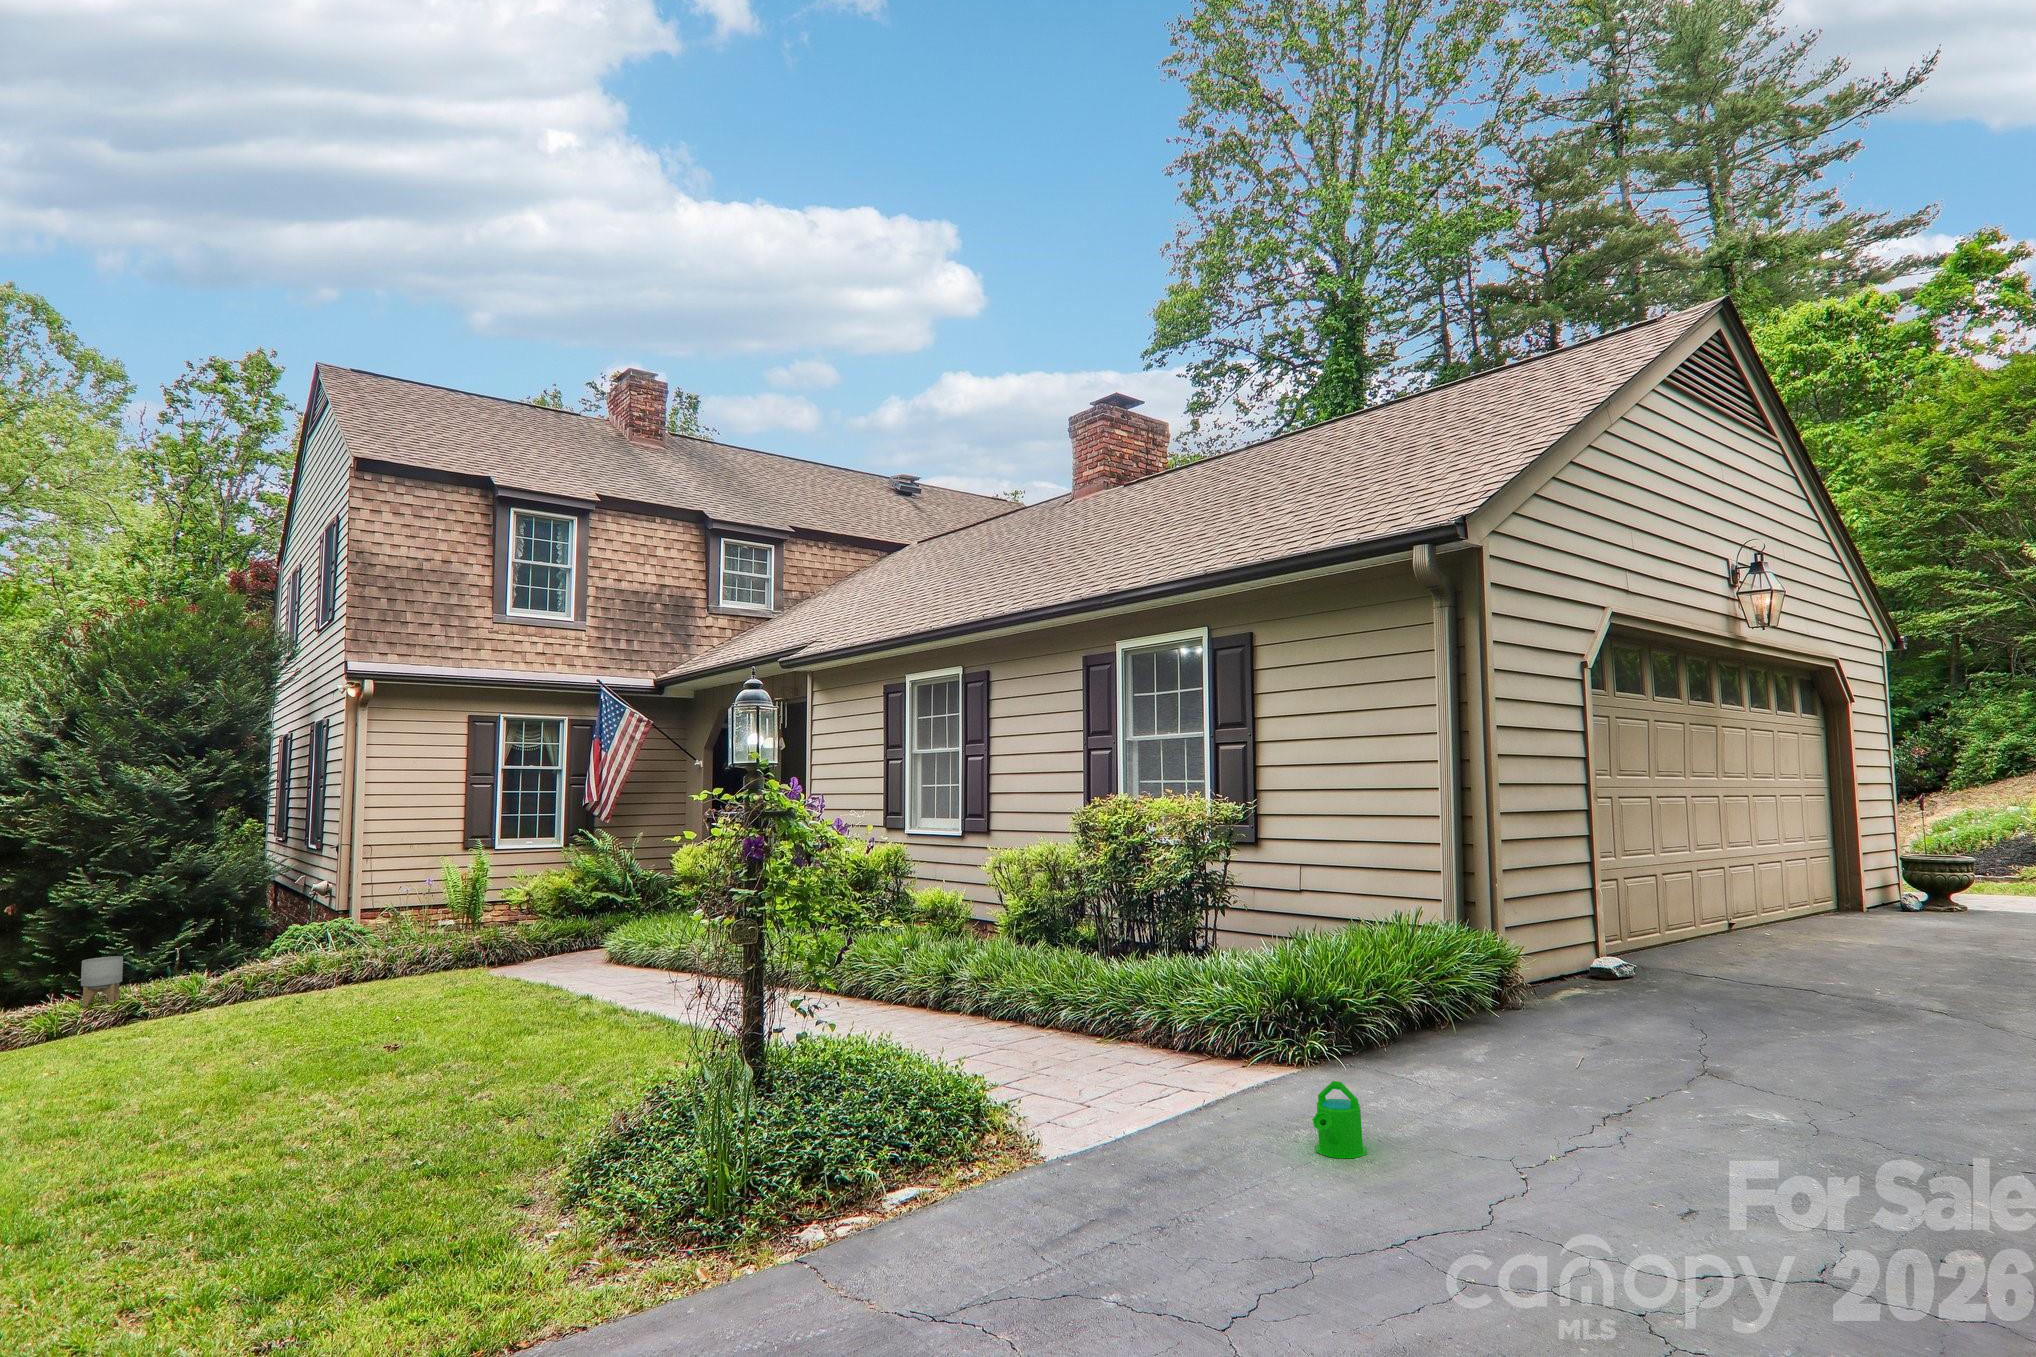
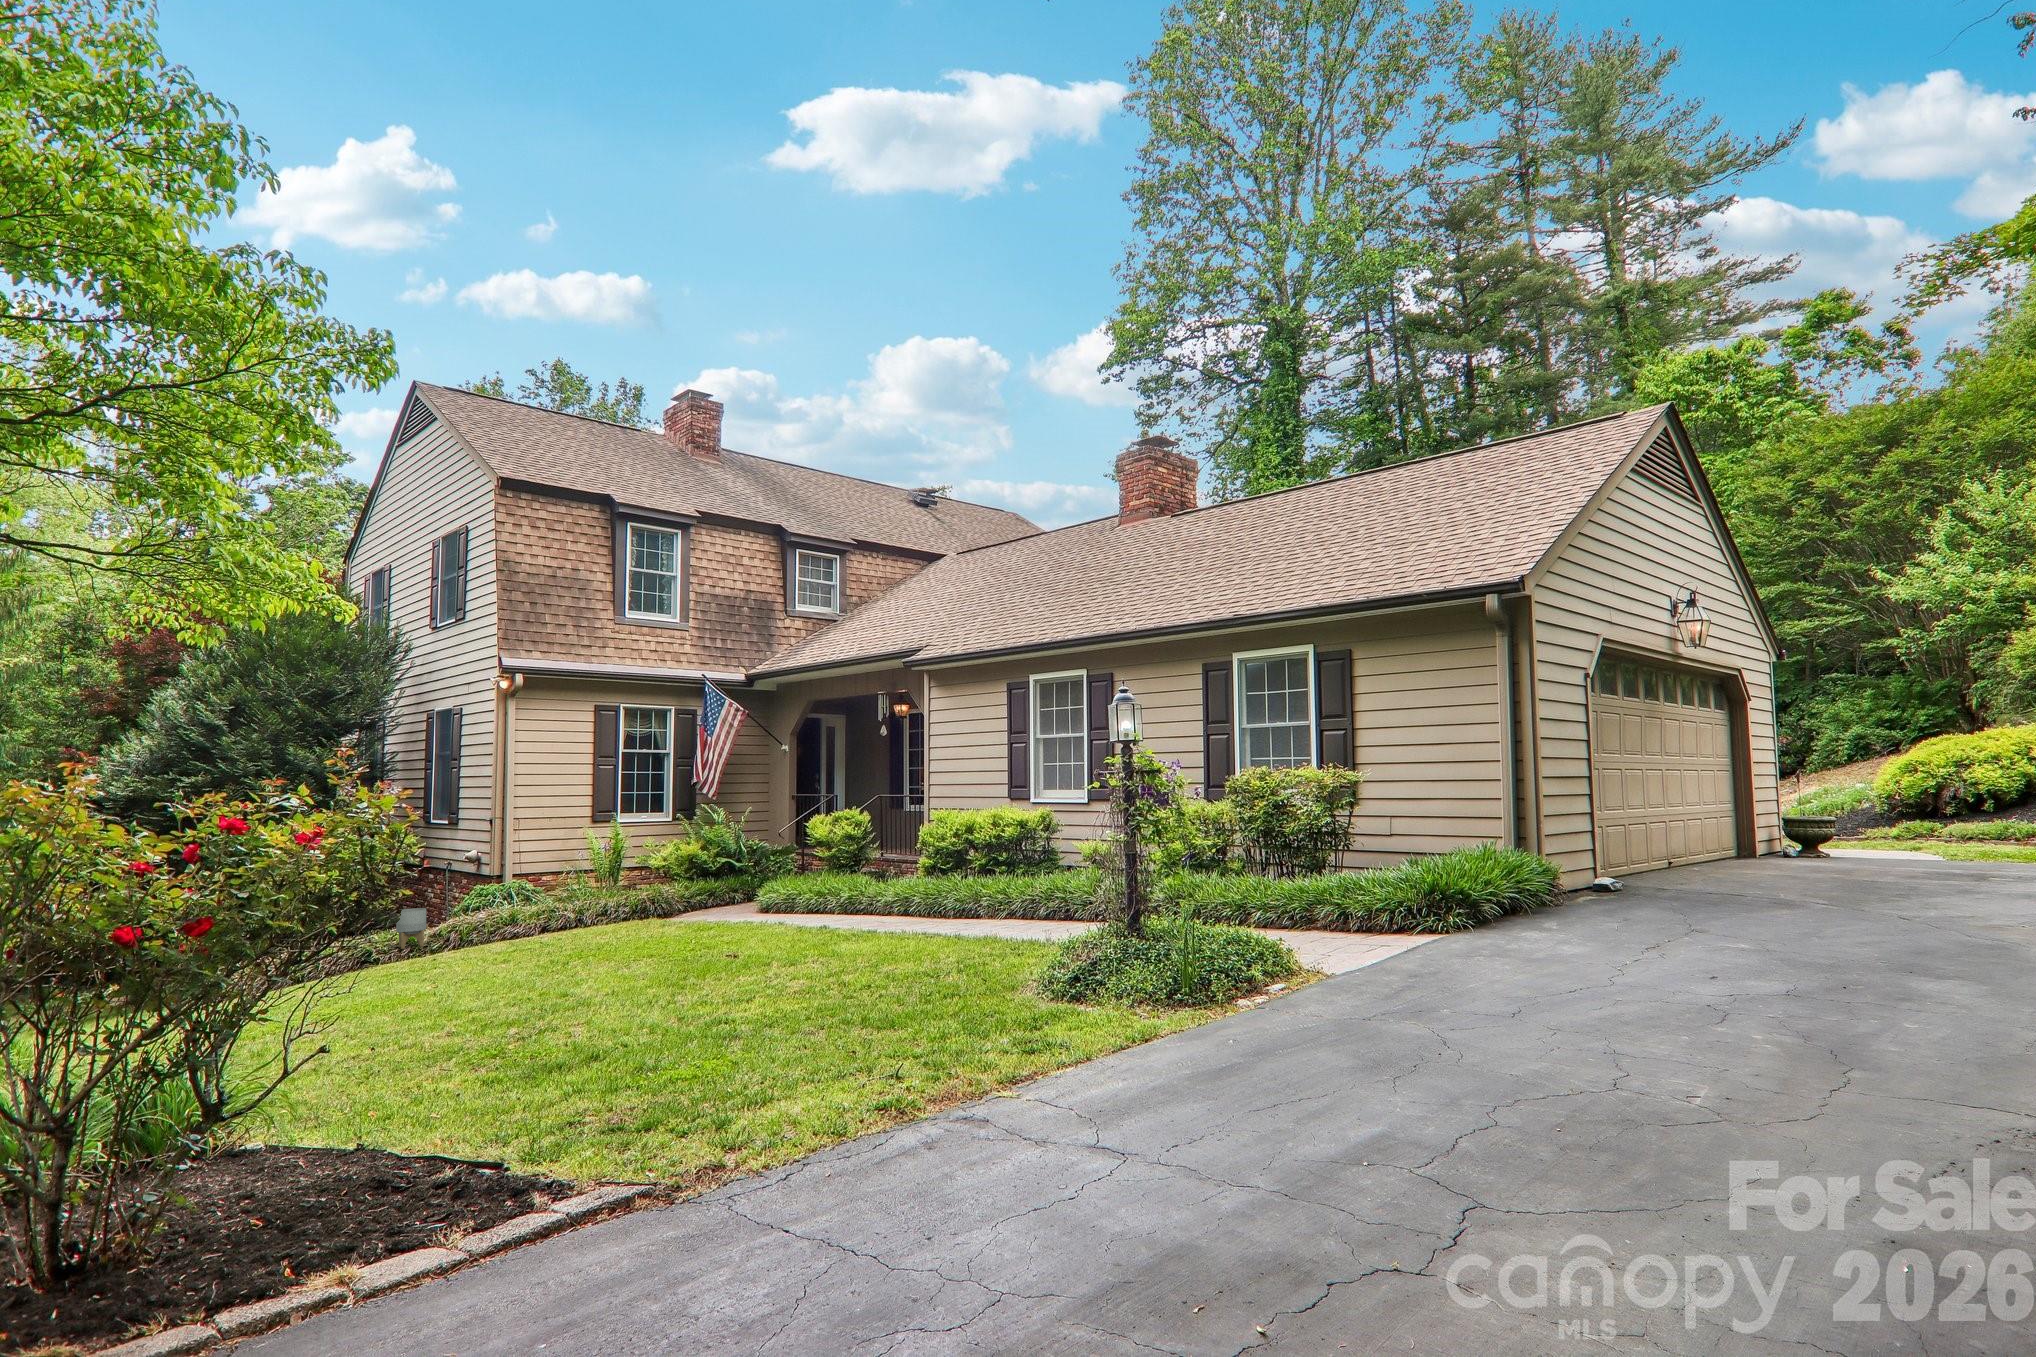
watering can: present [1312,1081,1367,1158] -> none [1494,927,1527,969]

